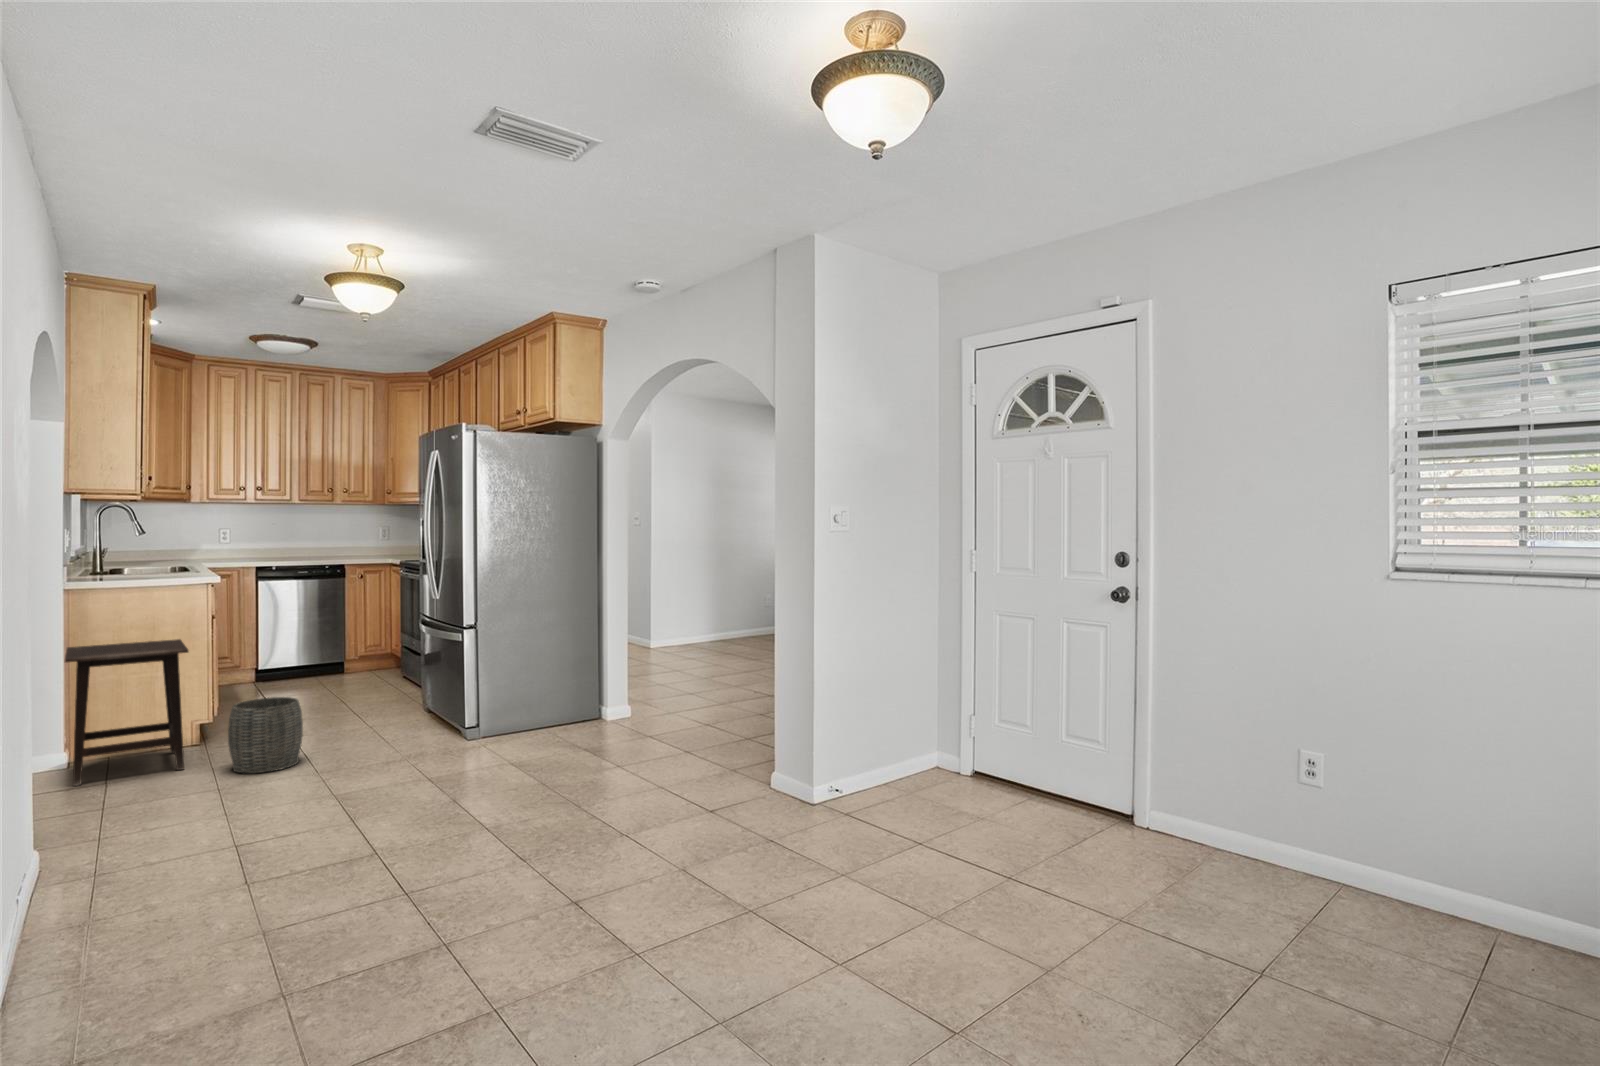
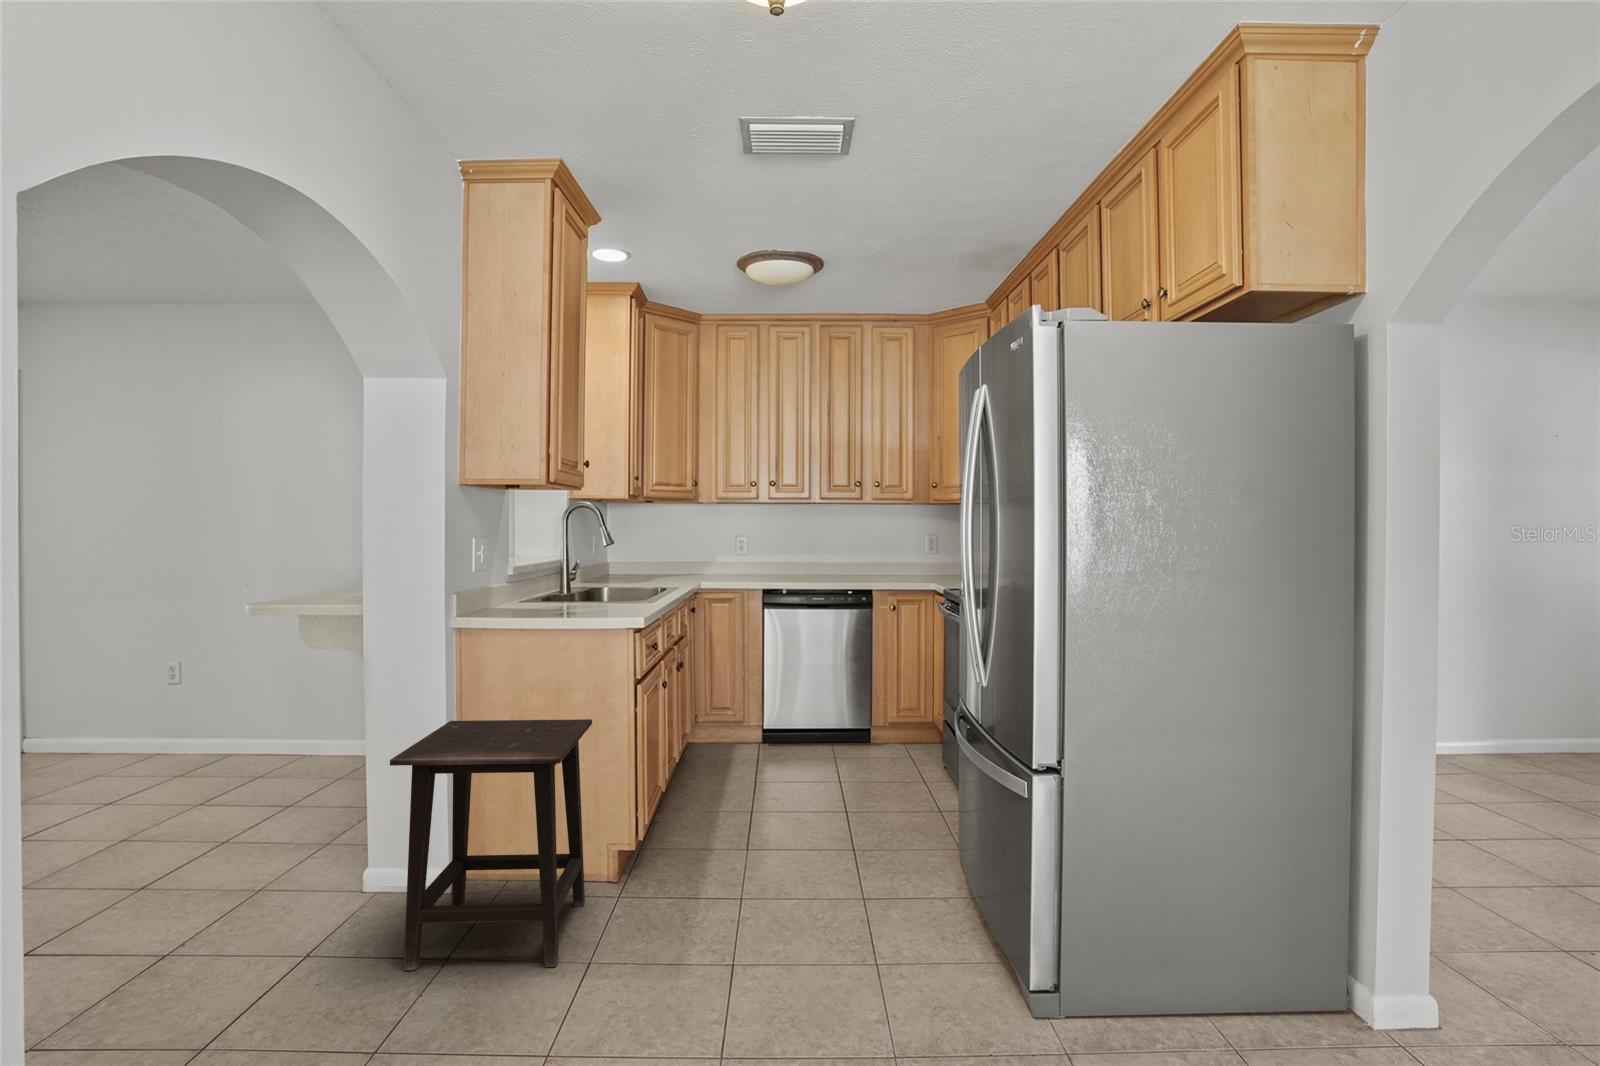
woven basket: present [228,697,303,773] -> none [604,857,726,1028]

